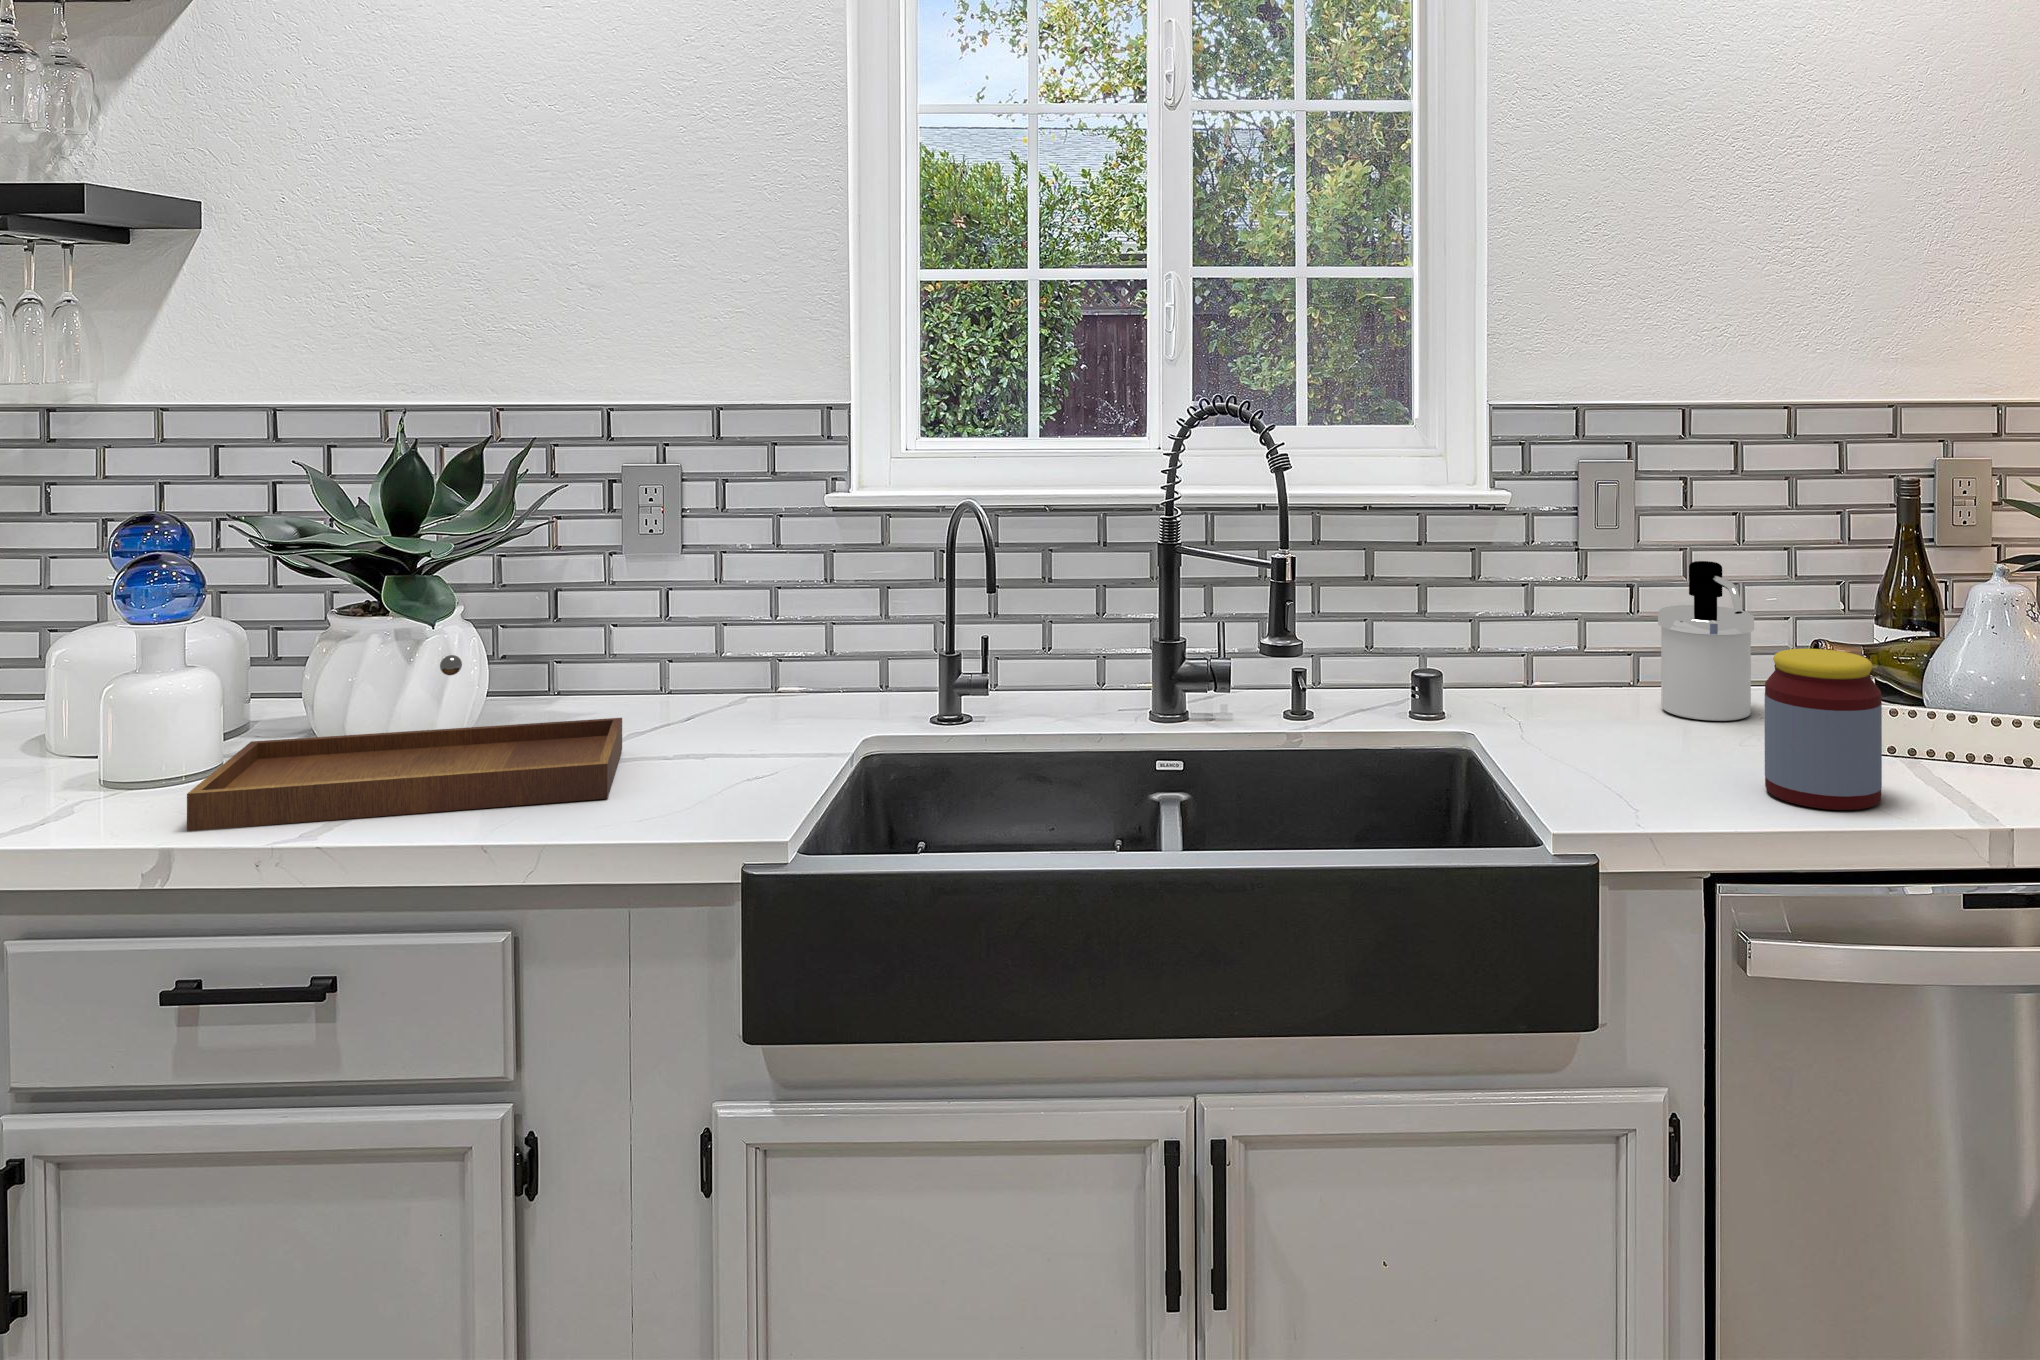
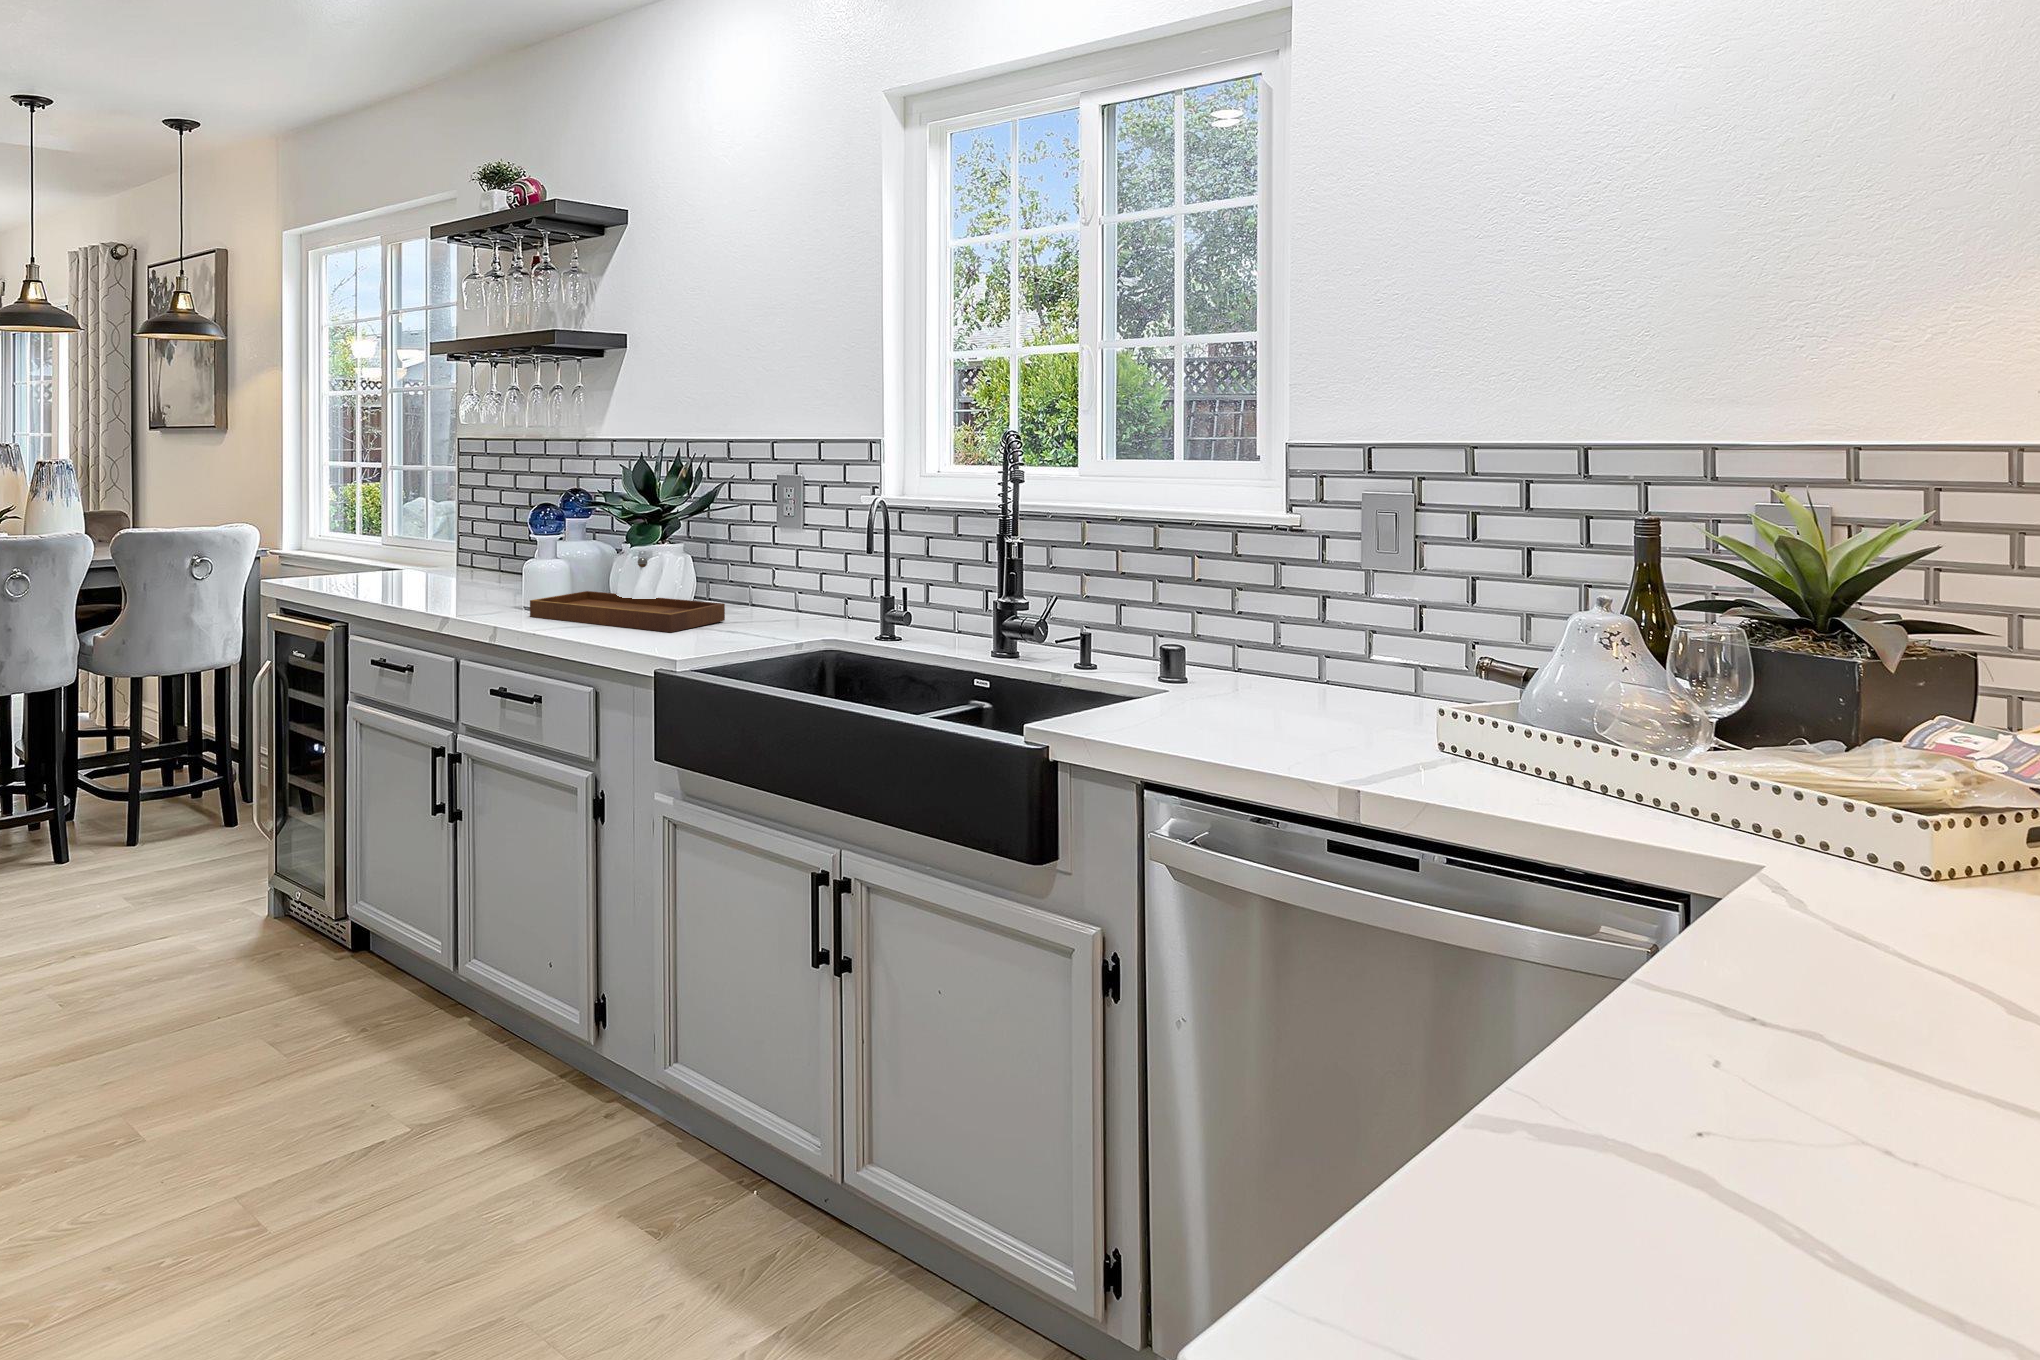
soap dispenser: present [1658,561,1754,721] -> none [1381,583,1474,723]
jar: present [1765,649,1882,810] -> none [1240,634,1337,760]

